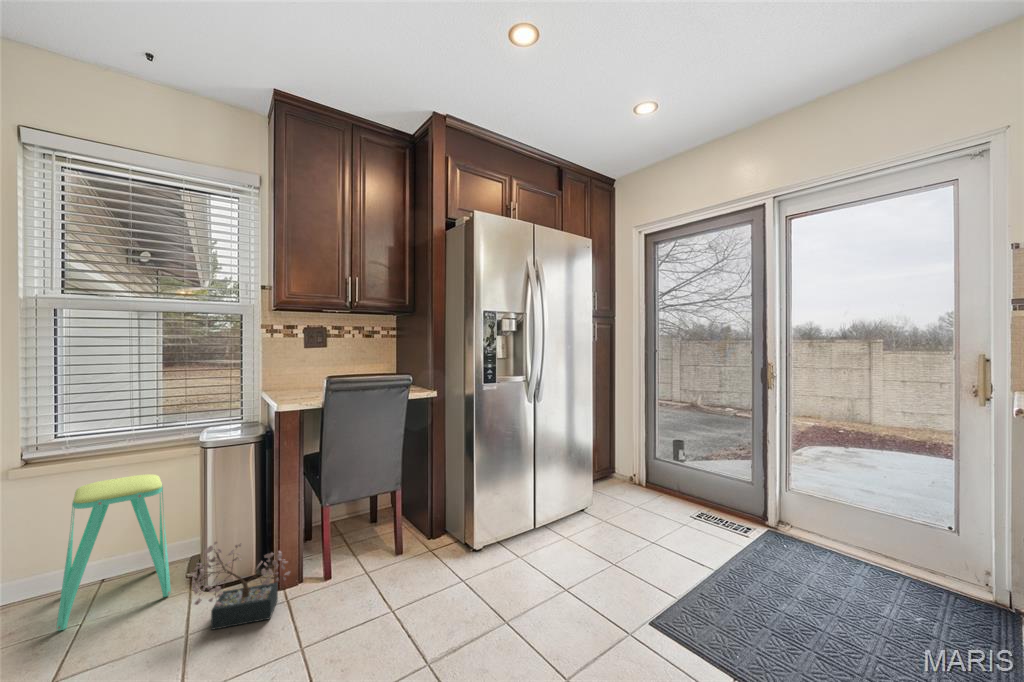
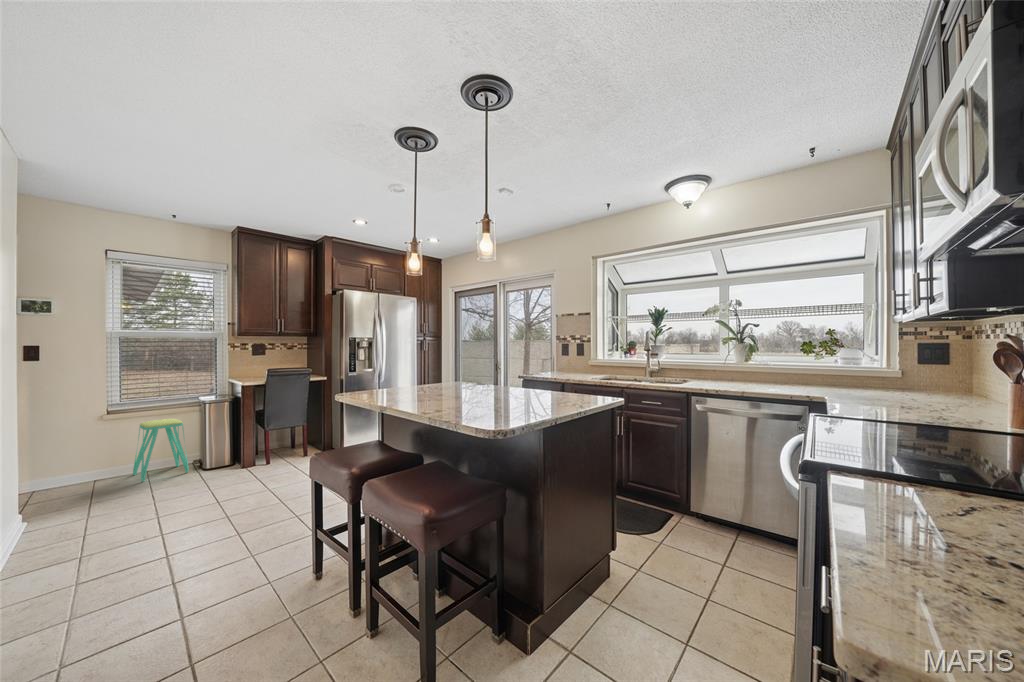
decorative plant: present [190,542,290,630] -> none [204,444,251,478]

